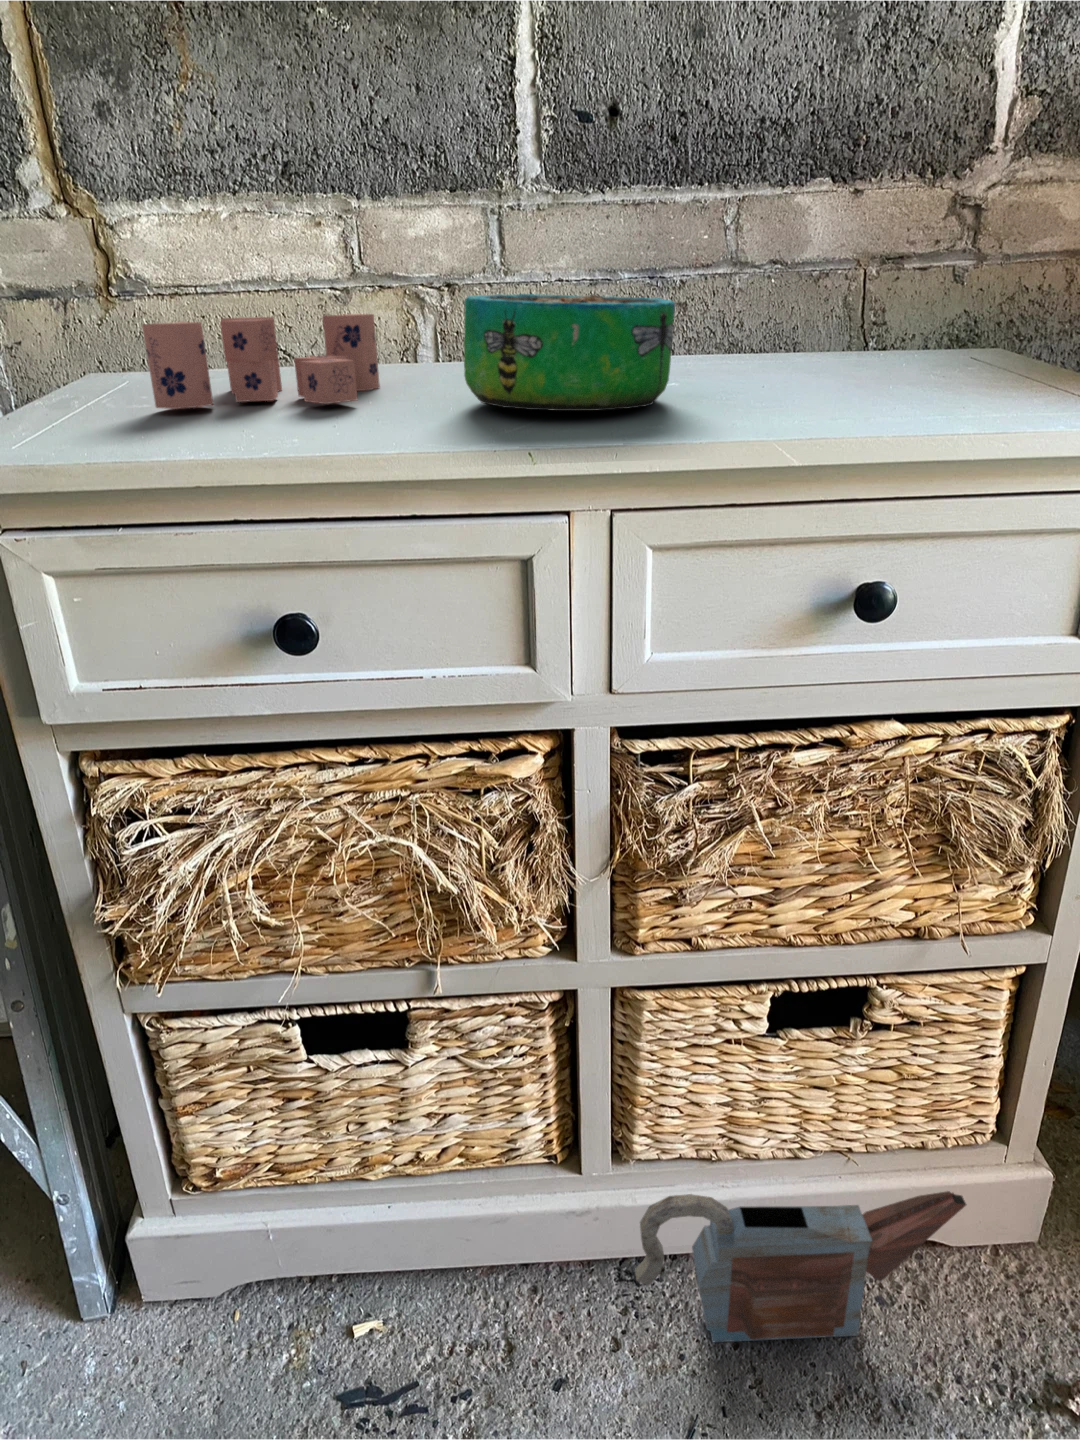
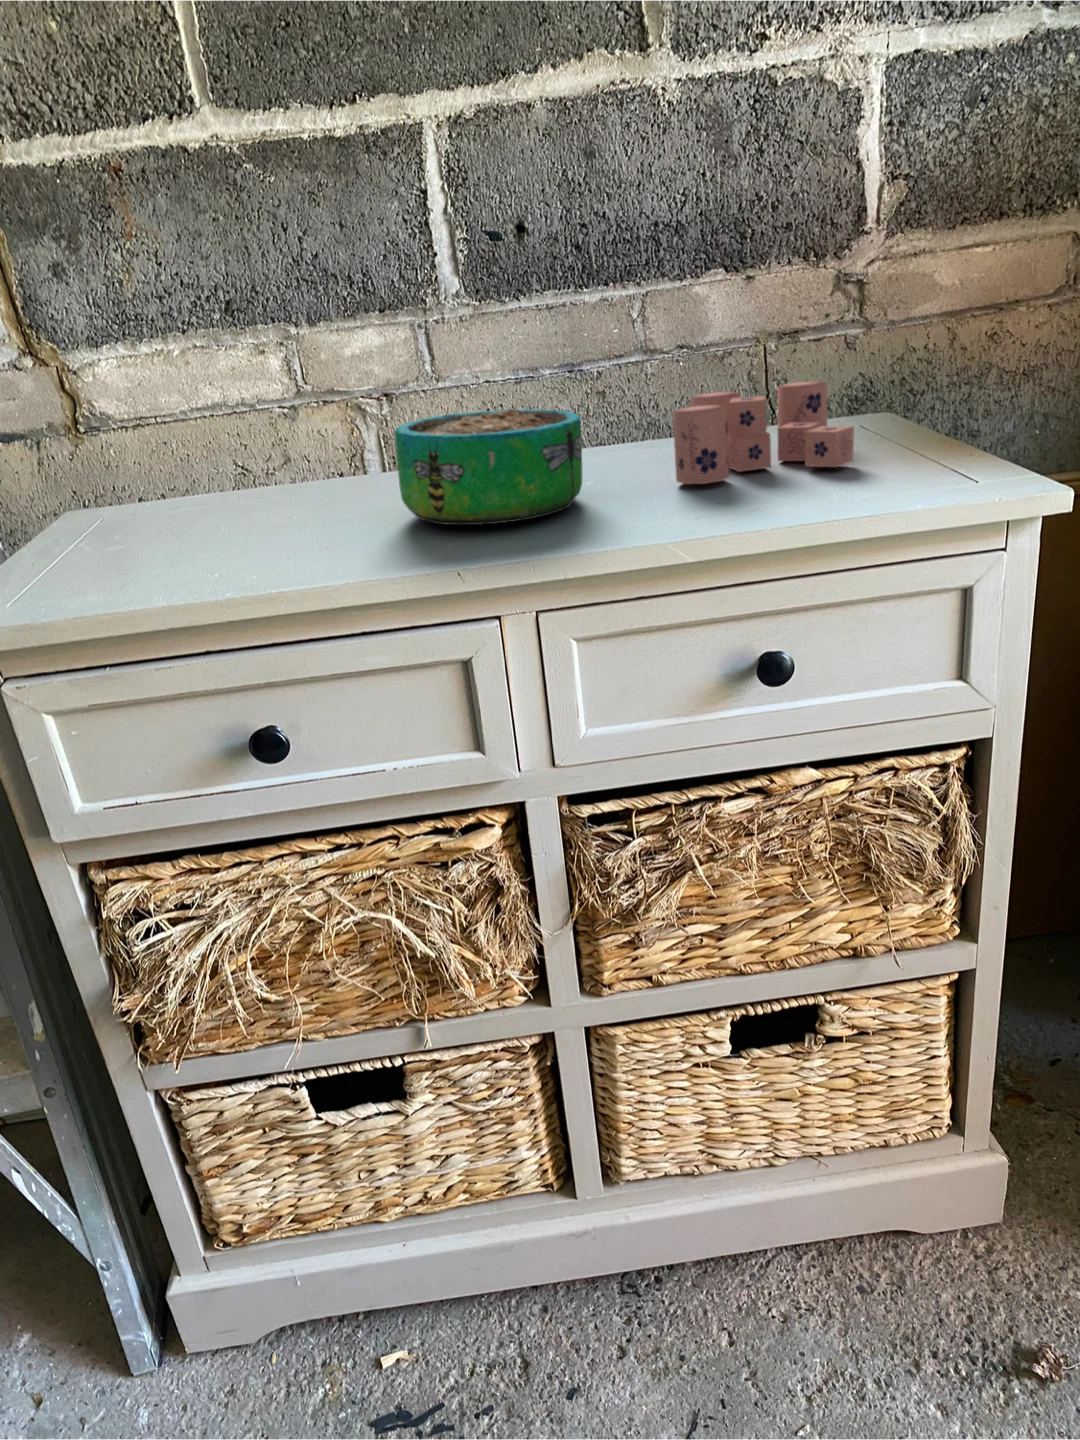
candle: present [142,314,380,409] -> present [673,381,854,484]
watering can: present [635,1191,966,1342] -> none [631,1183,925,1342]

